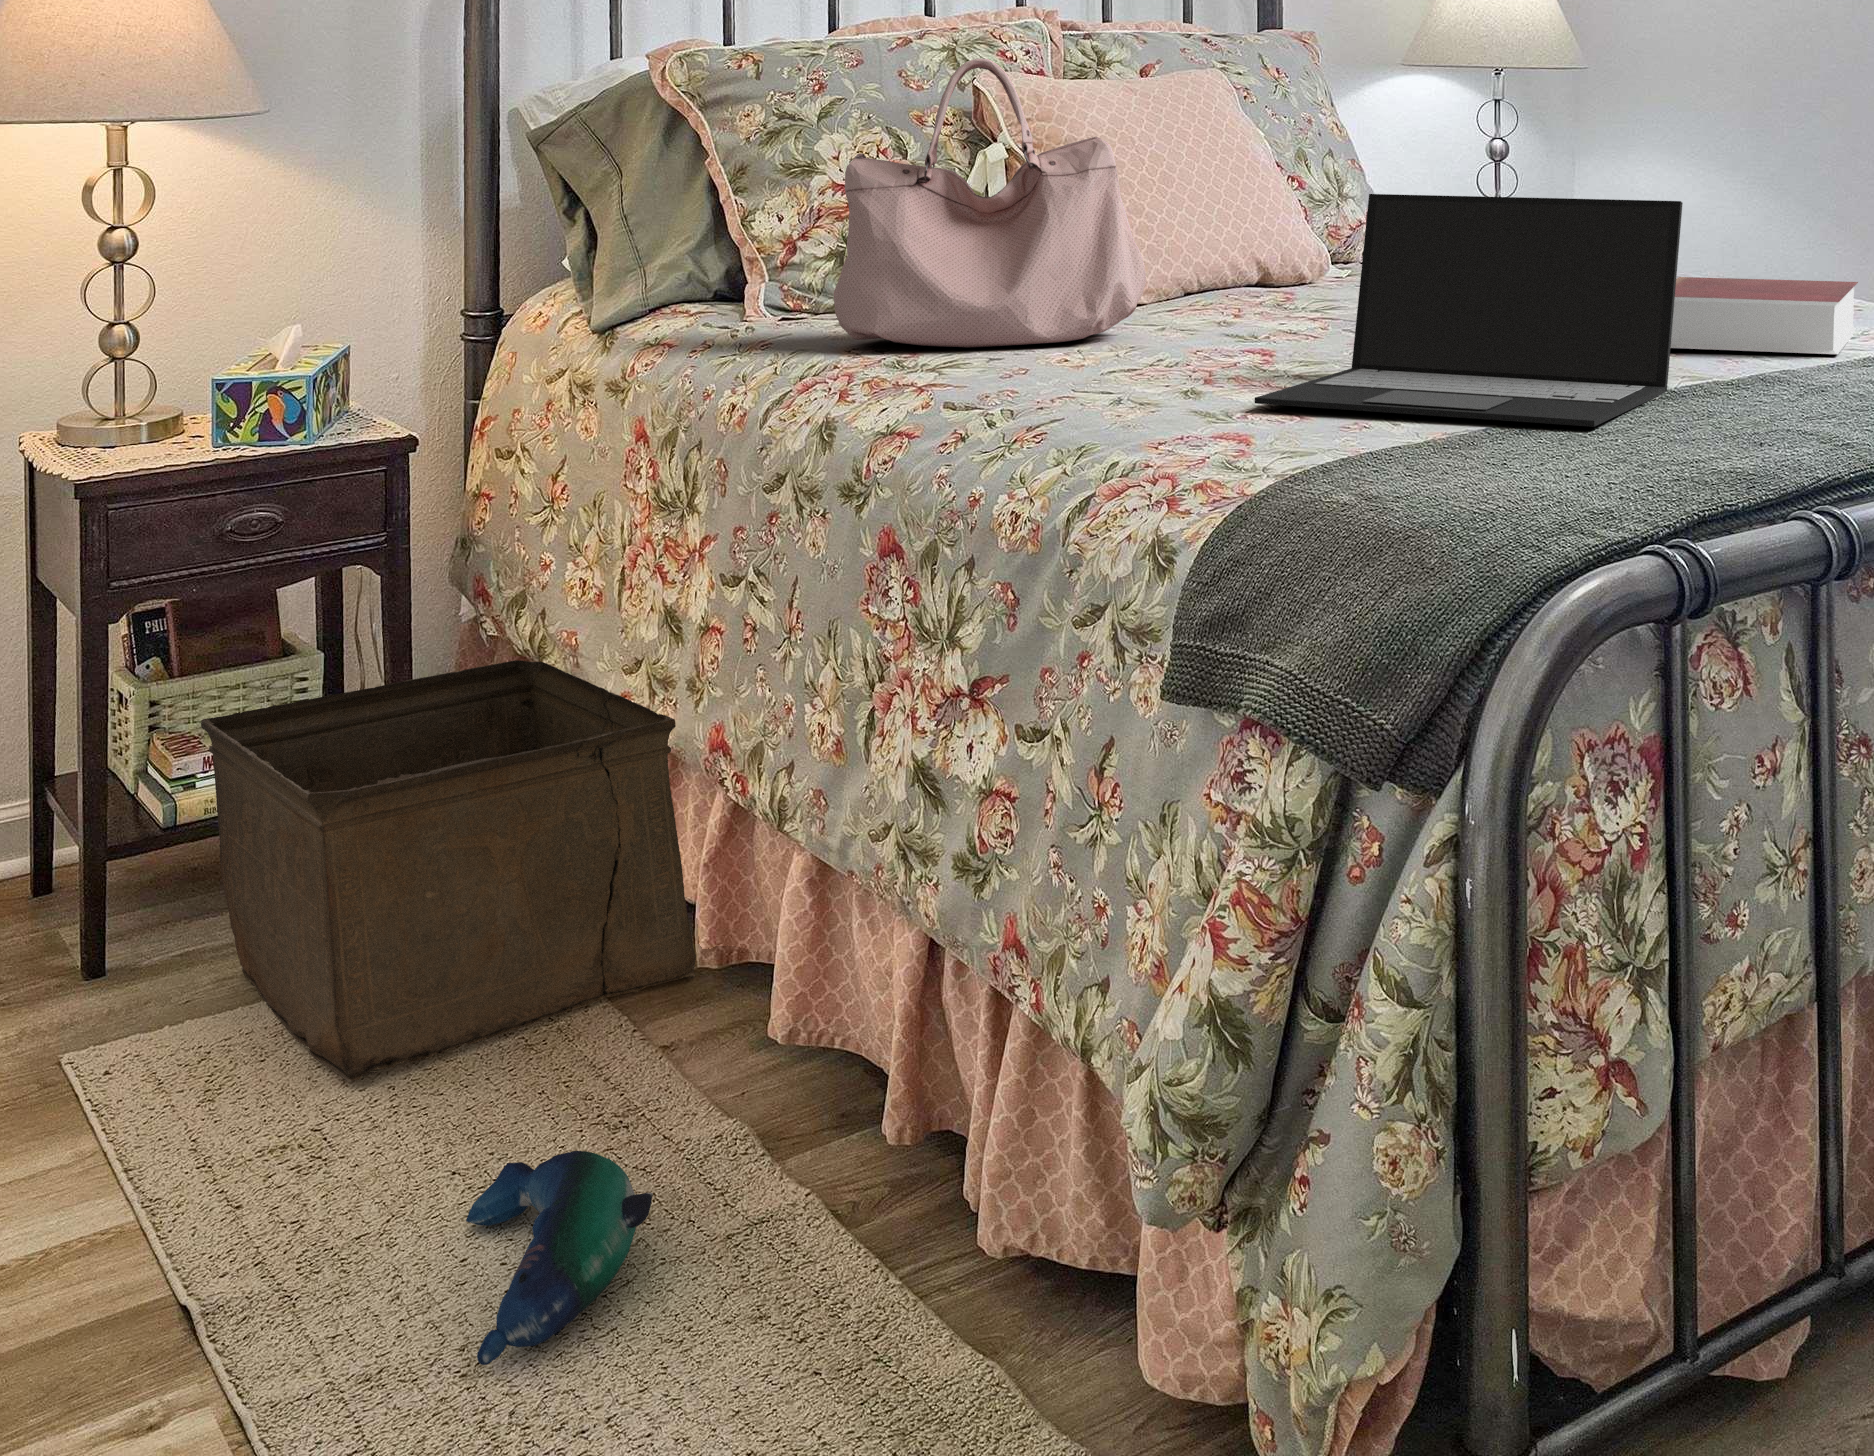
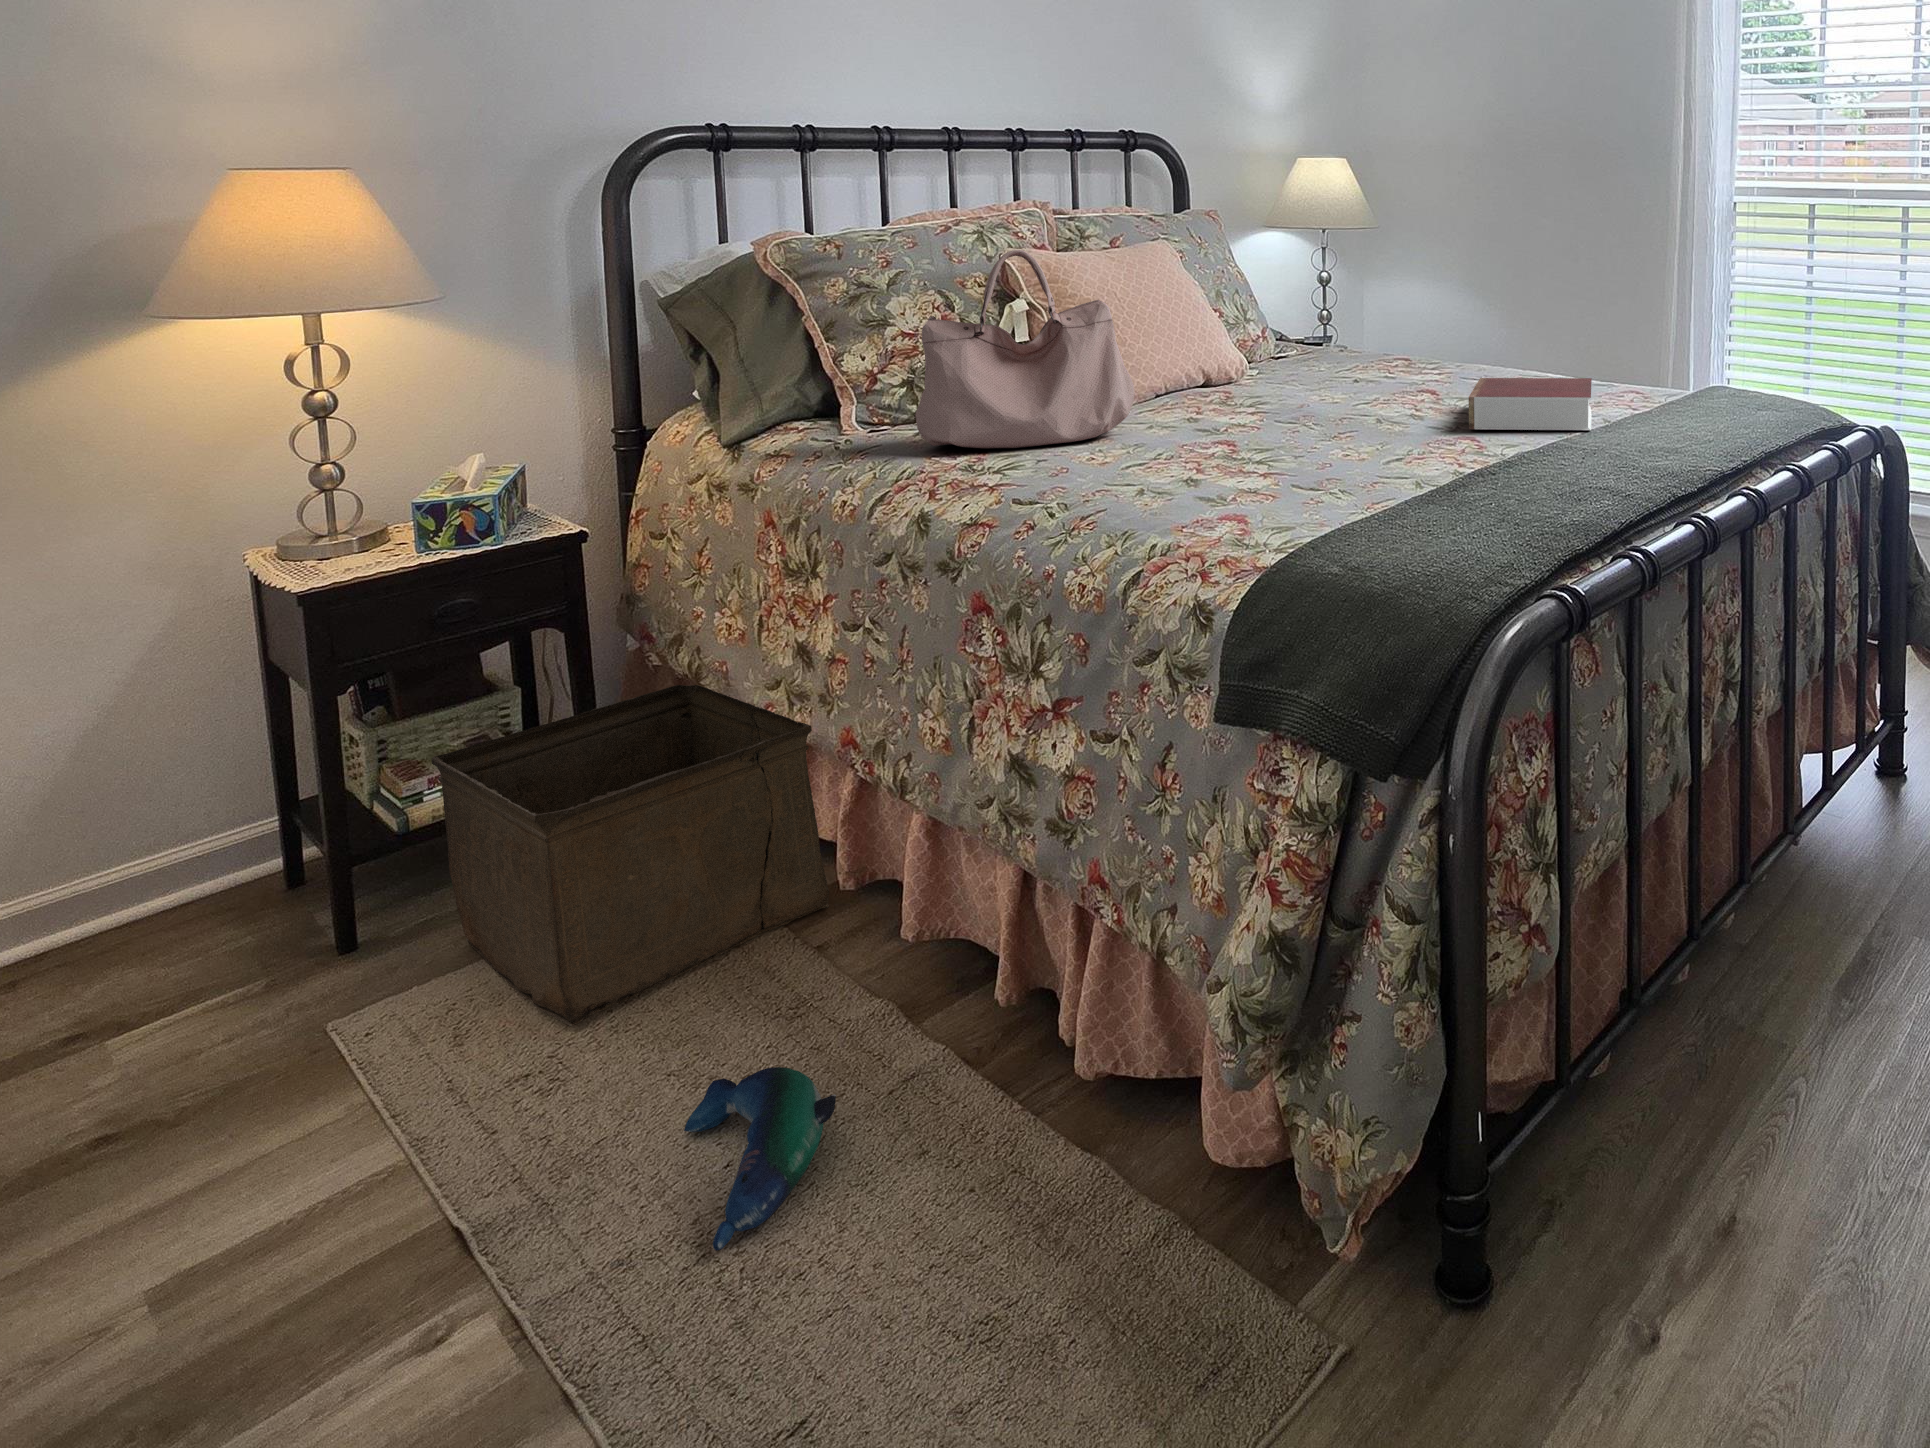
laptop: present [1255,194,1683,427] -> none [1238,341,1503,500]

